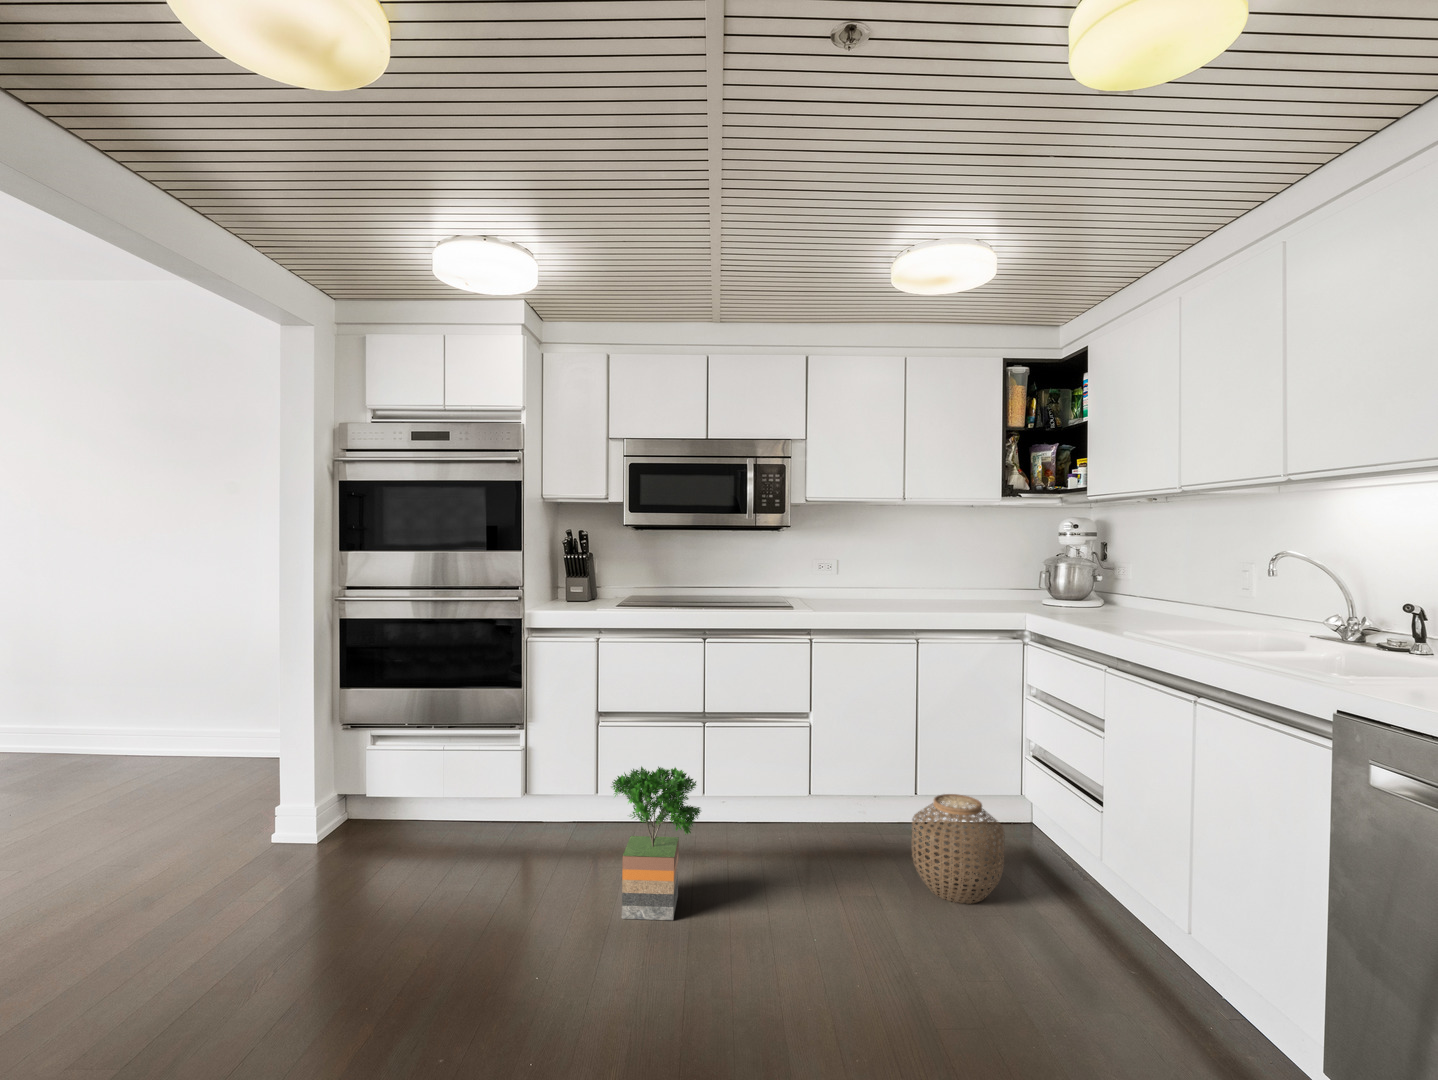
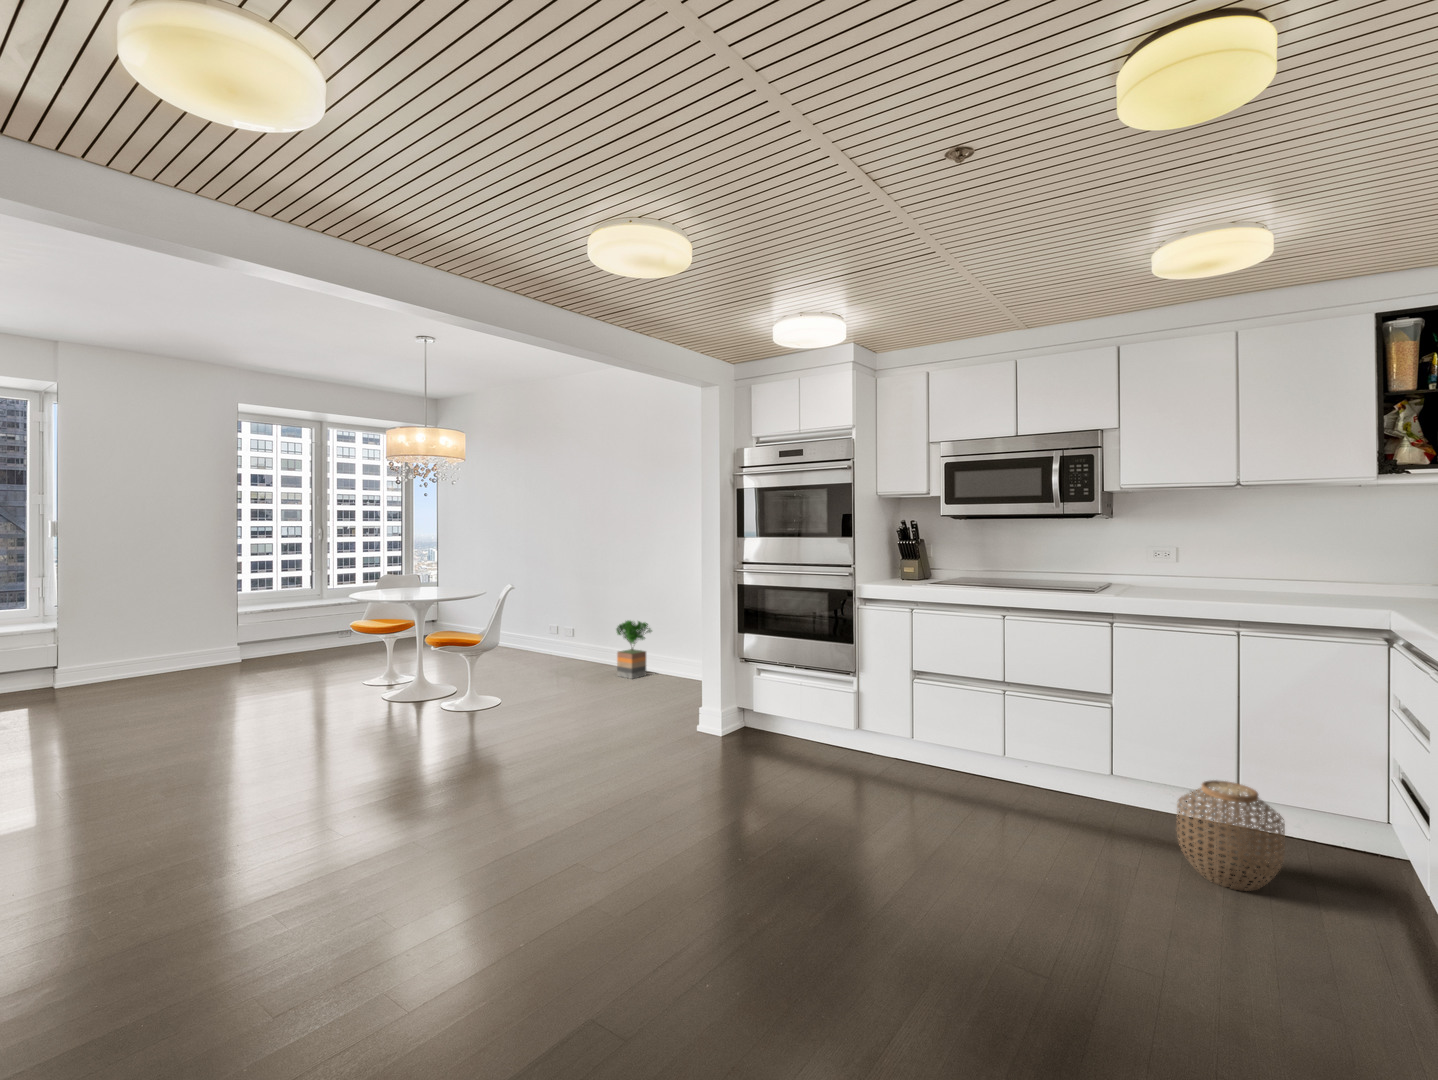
potted tree: present [612,766,701,920] -> present [616,621,652,679]

